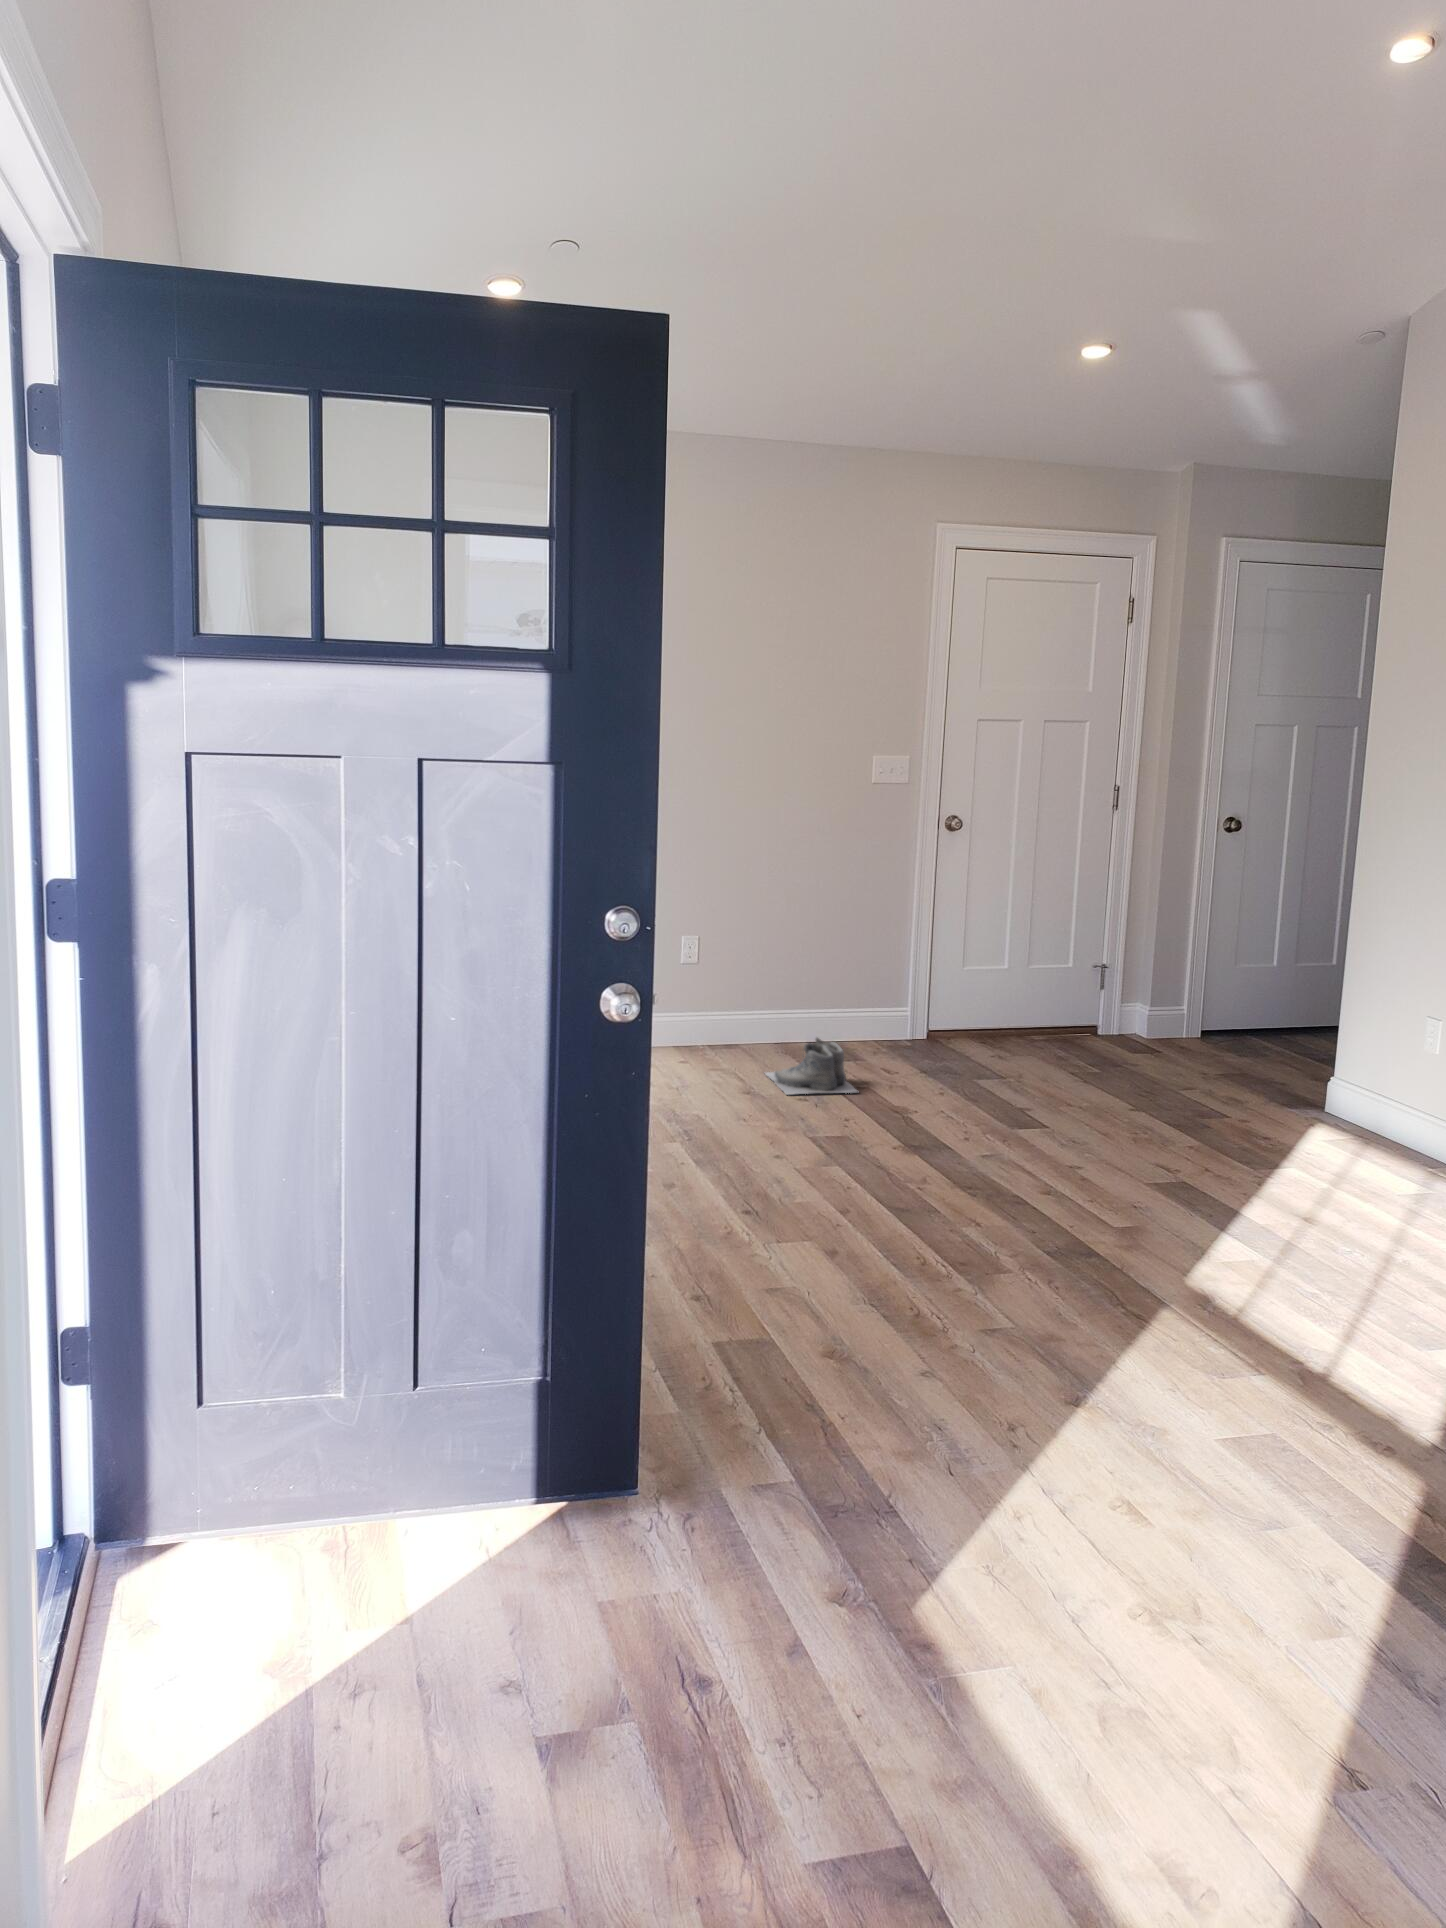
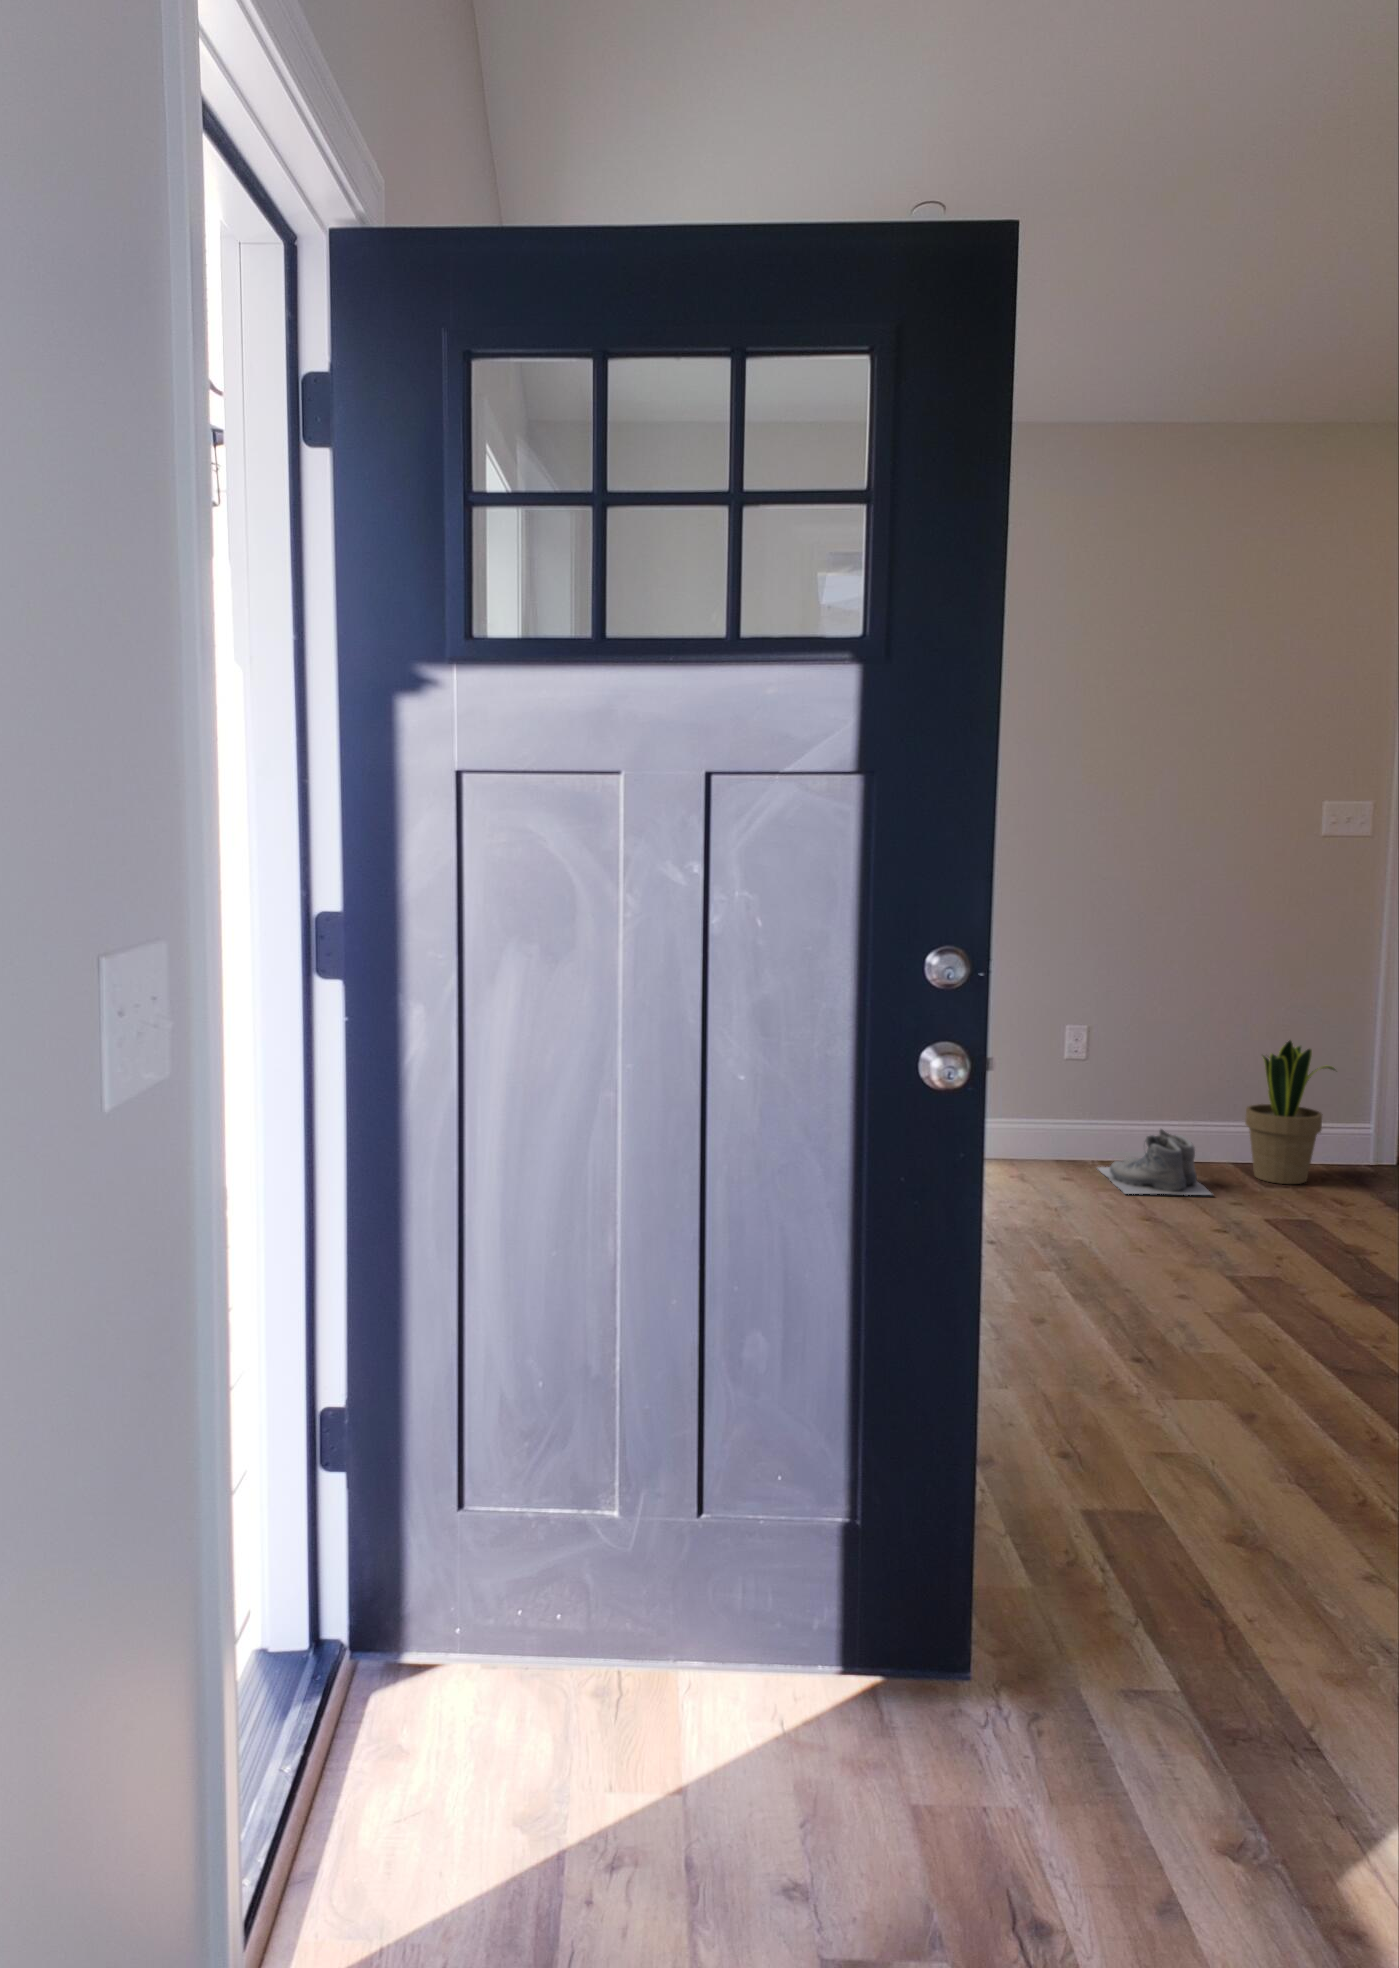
potted plant: none [886,958,957,1080] -> present [1245,1041,1335,1184]

